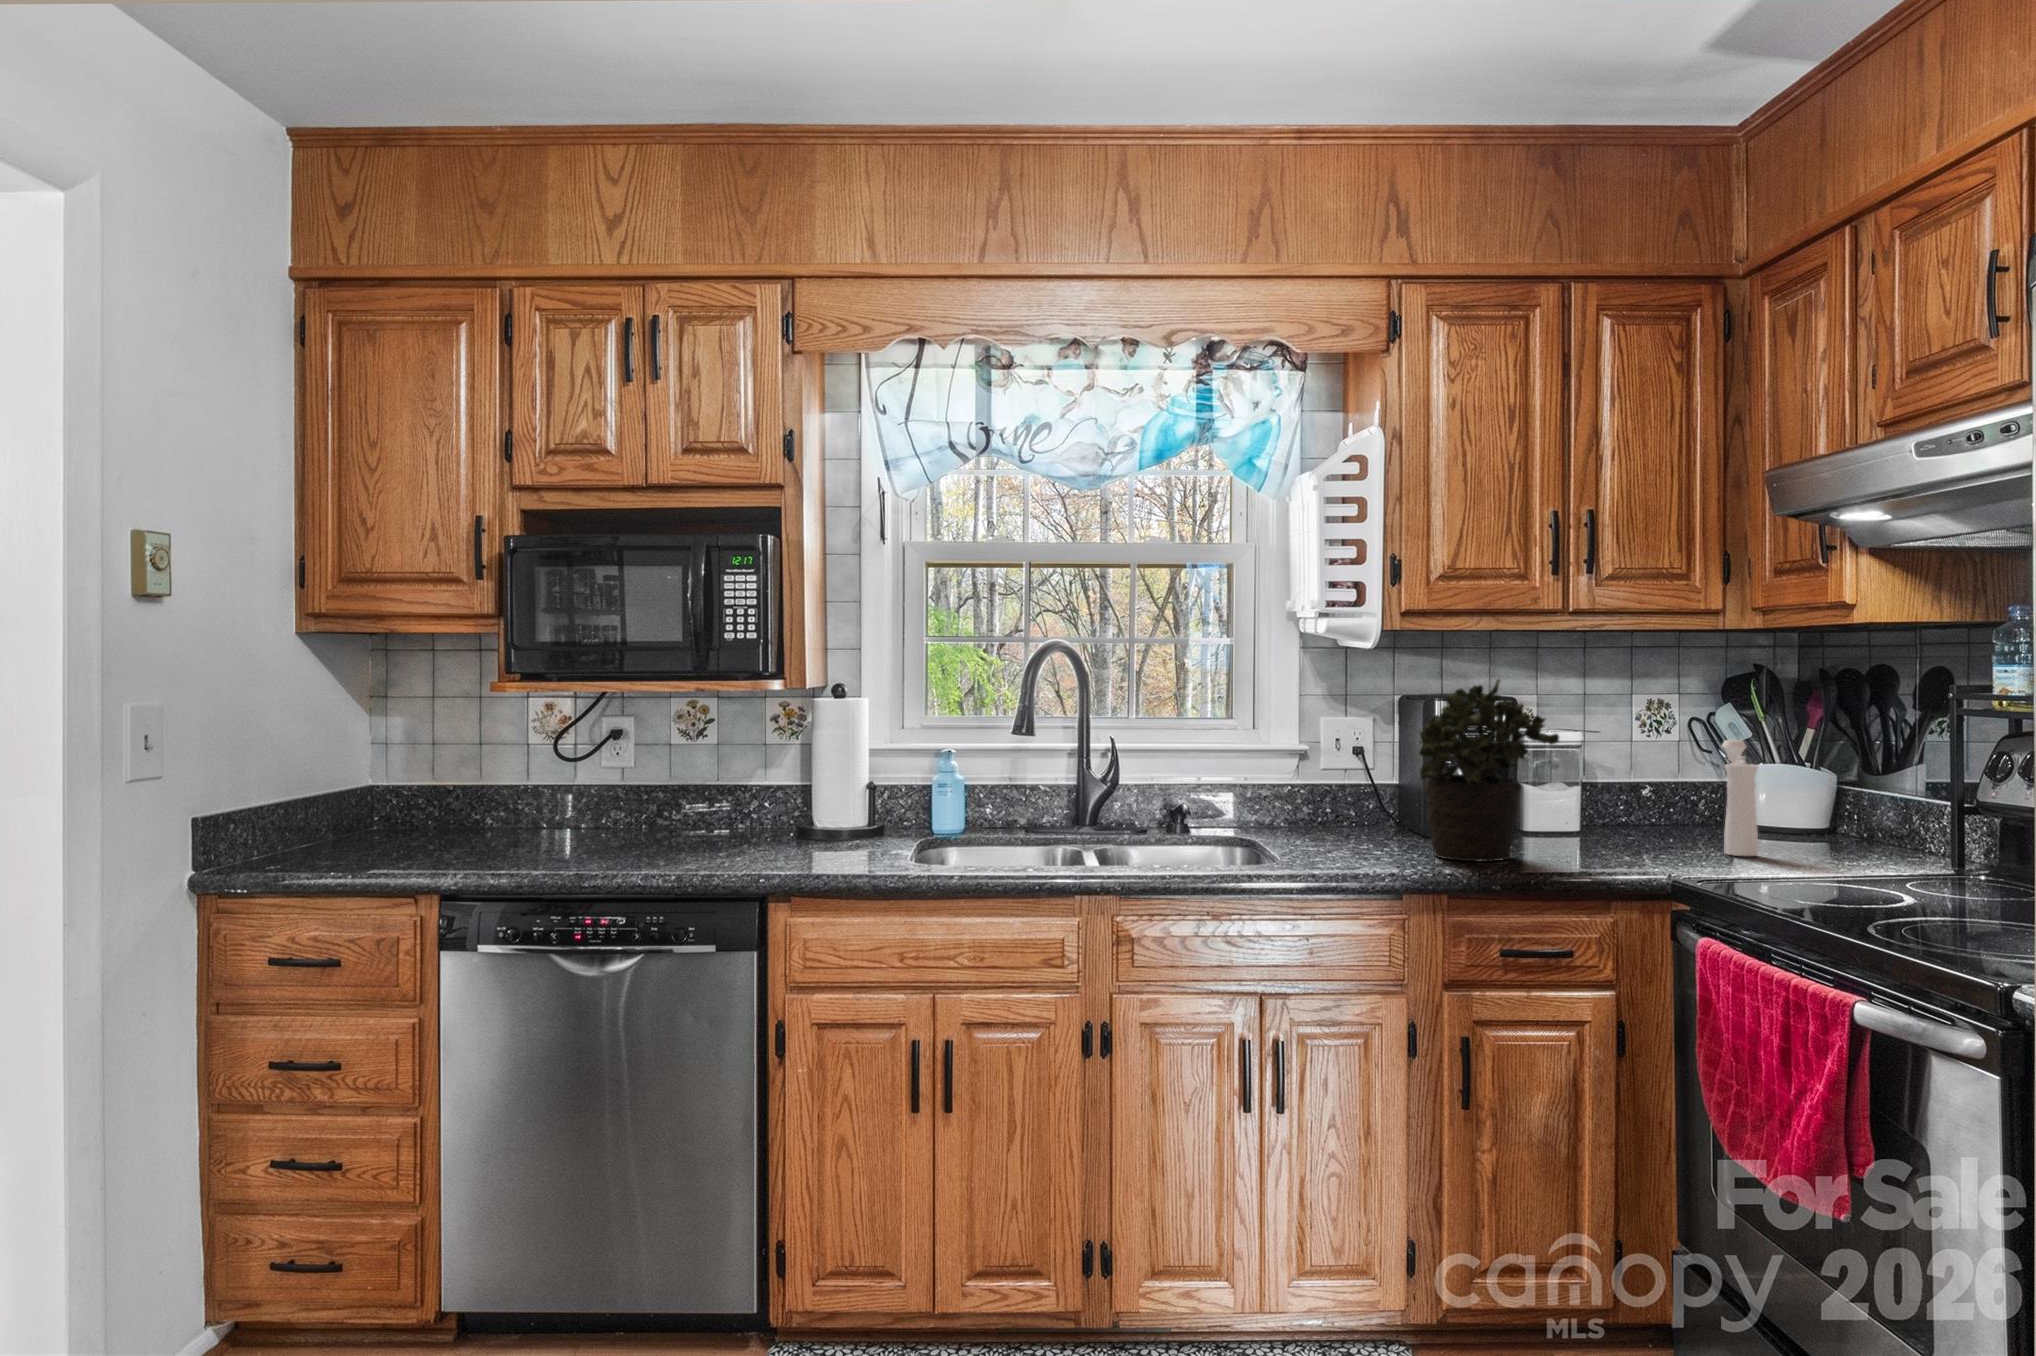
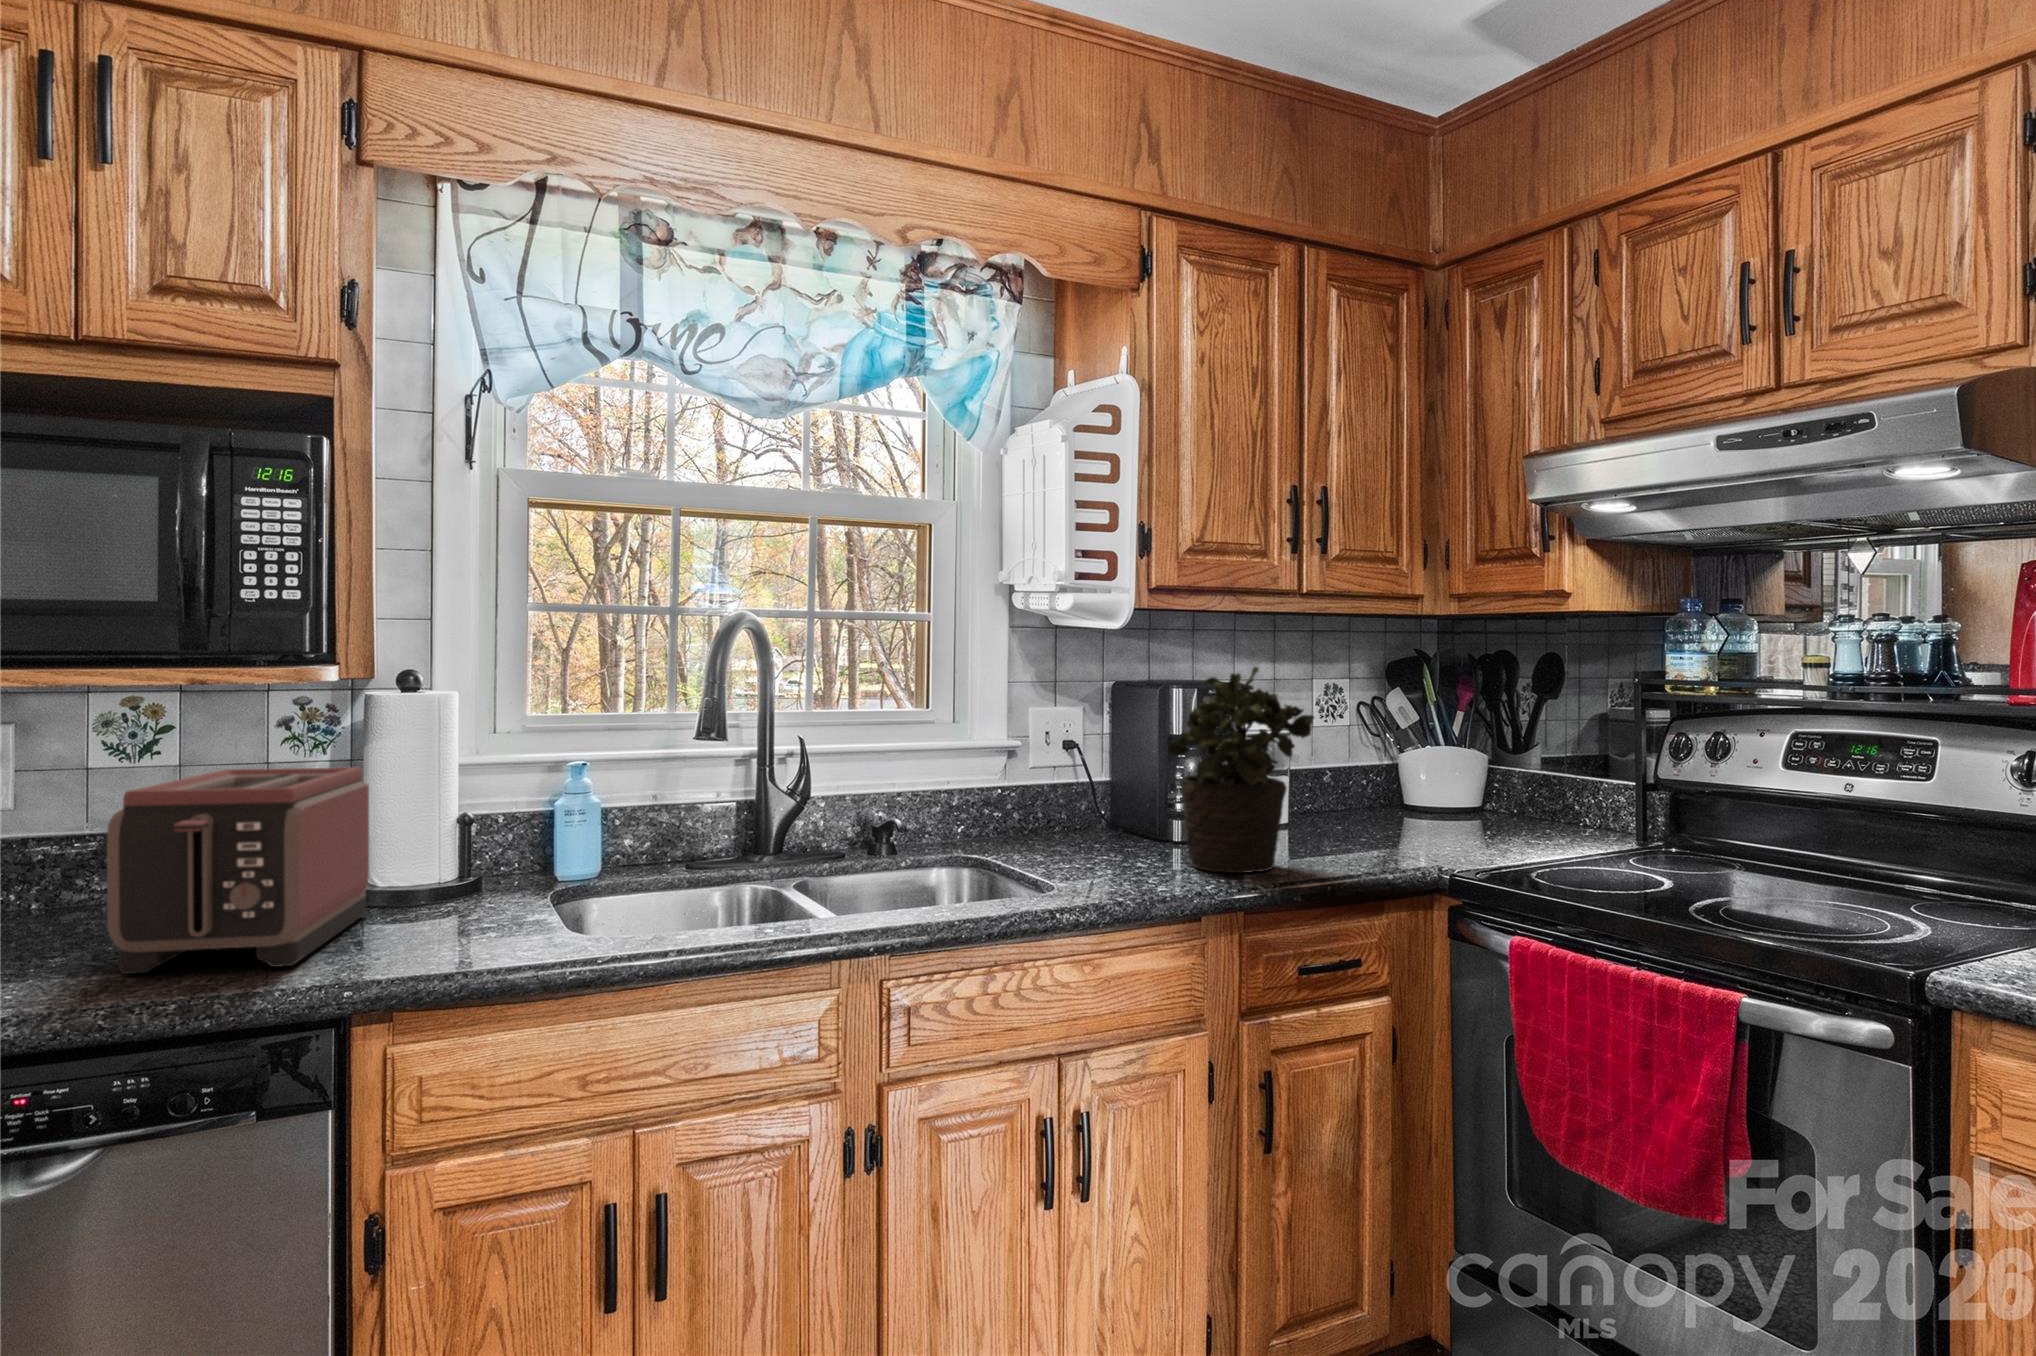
pepper mill: present [1722,740,1758,856] -> none [1414,729,1467,847]
toaster: none [652,747,805,865] -> present [107,767,369,974]

